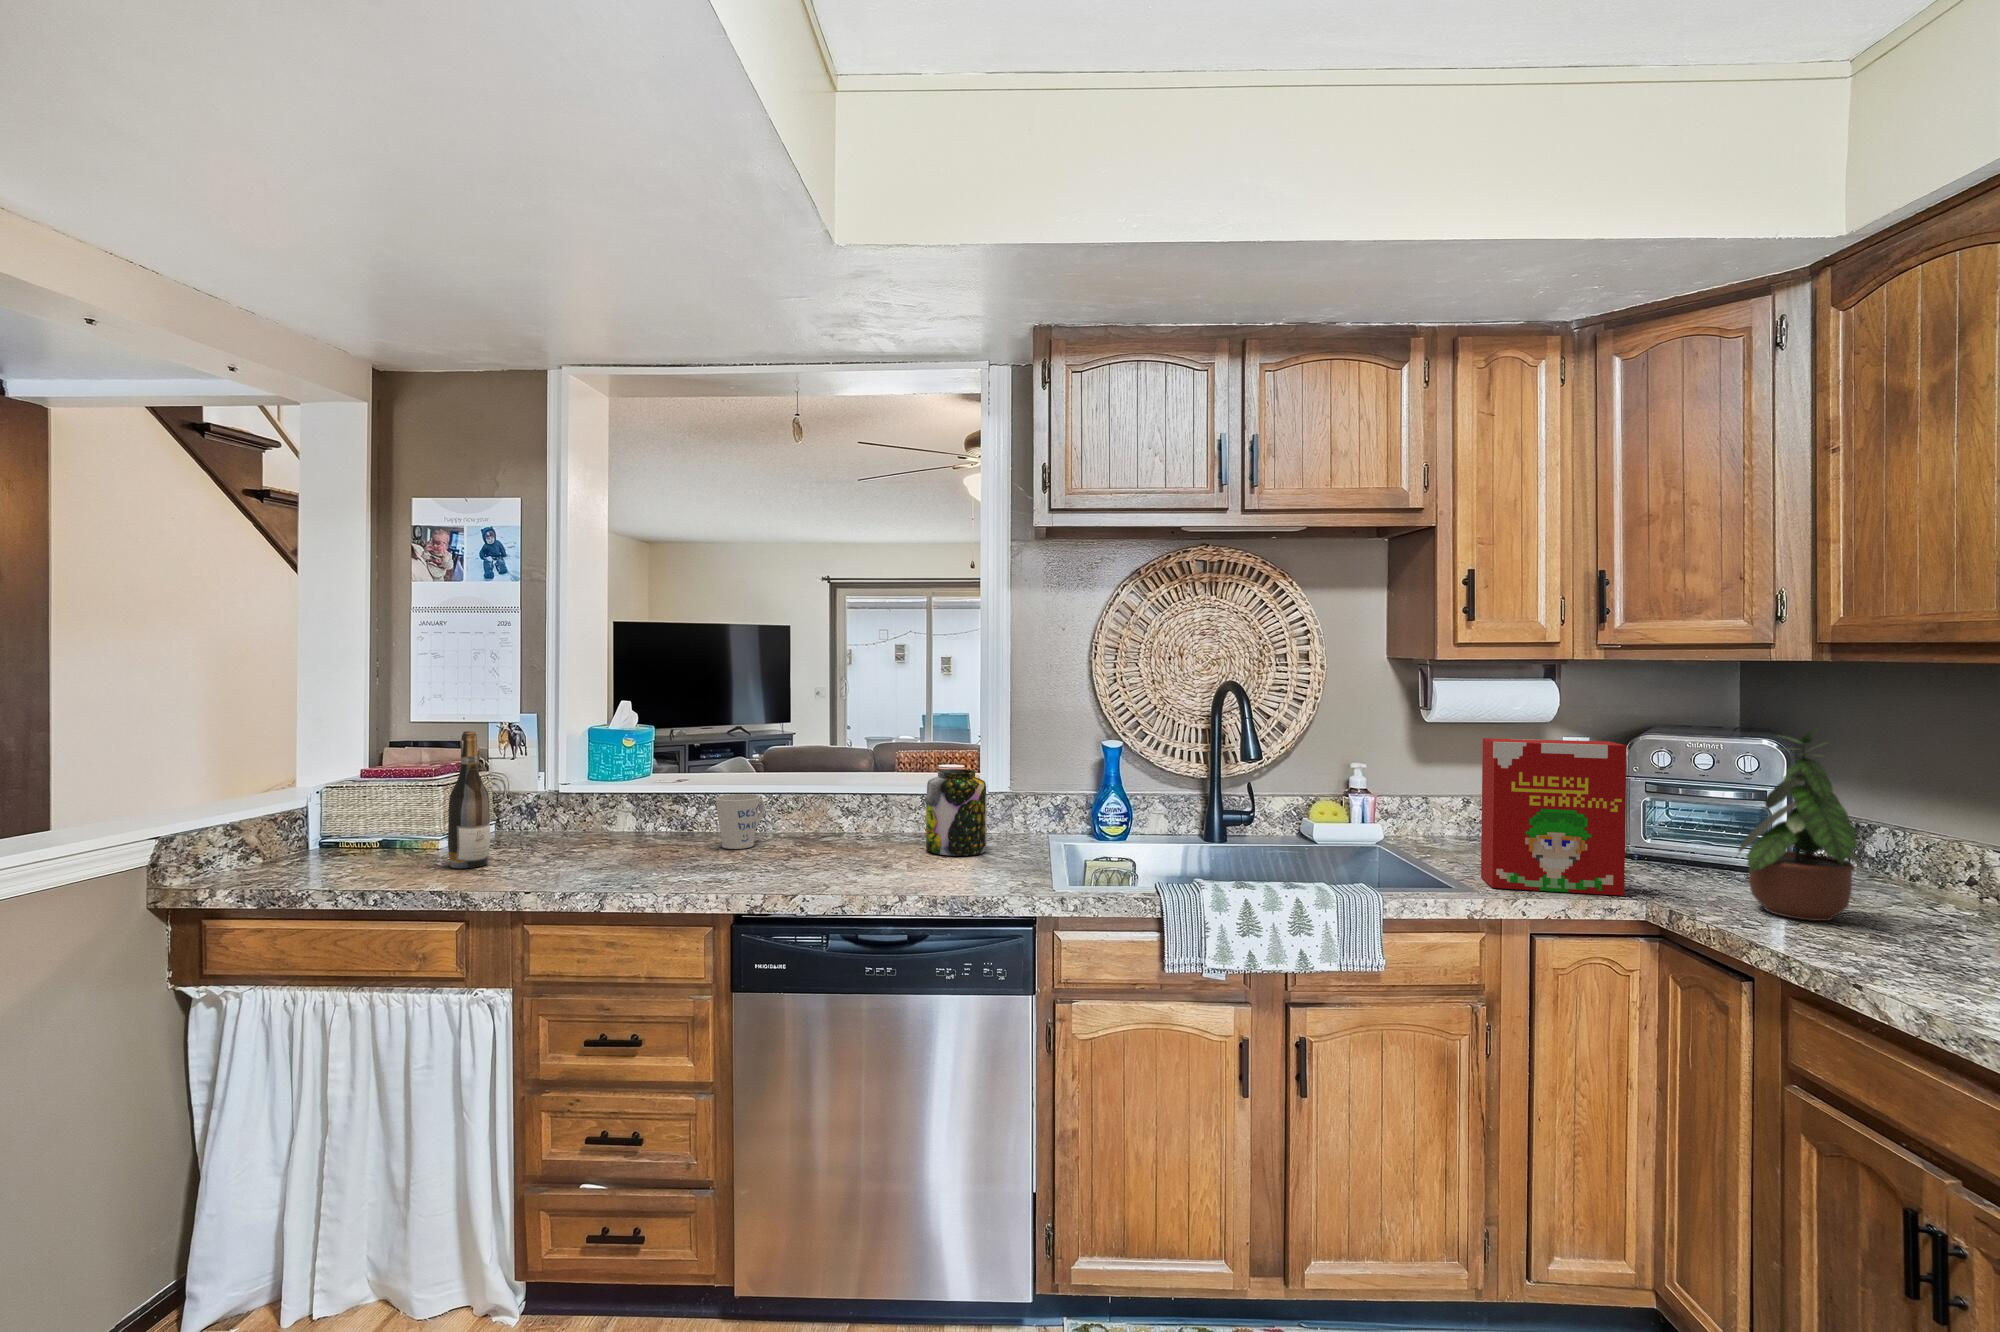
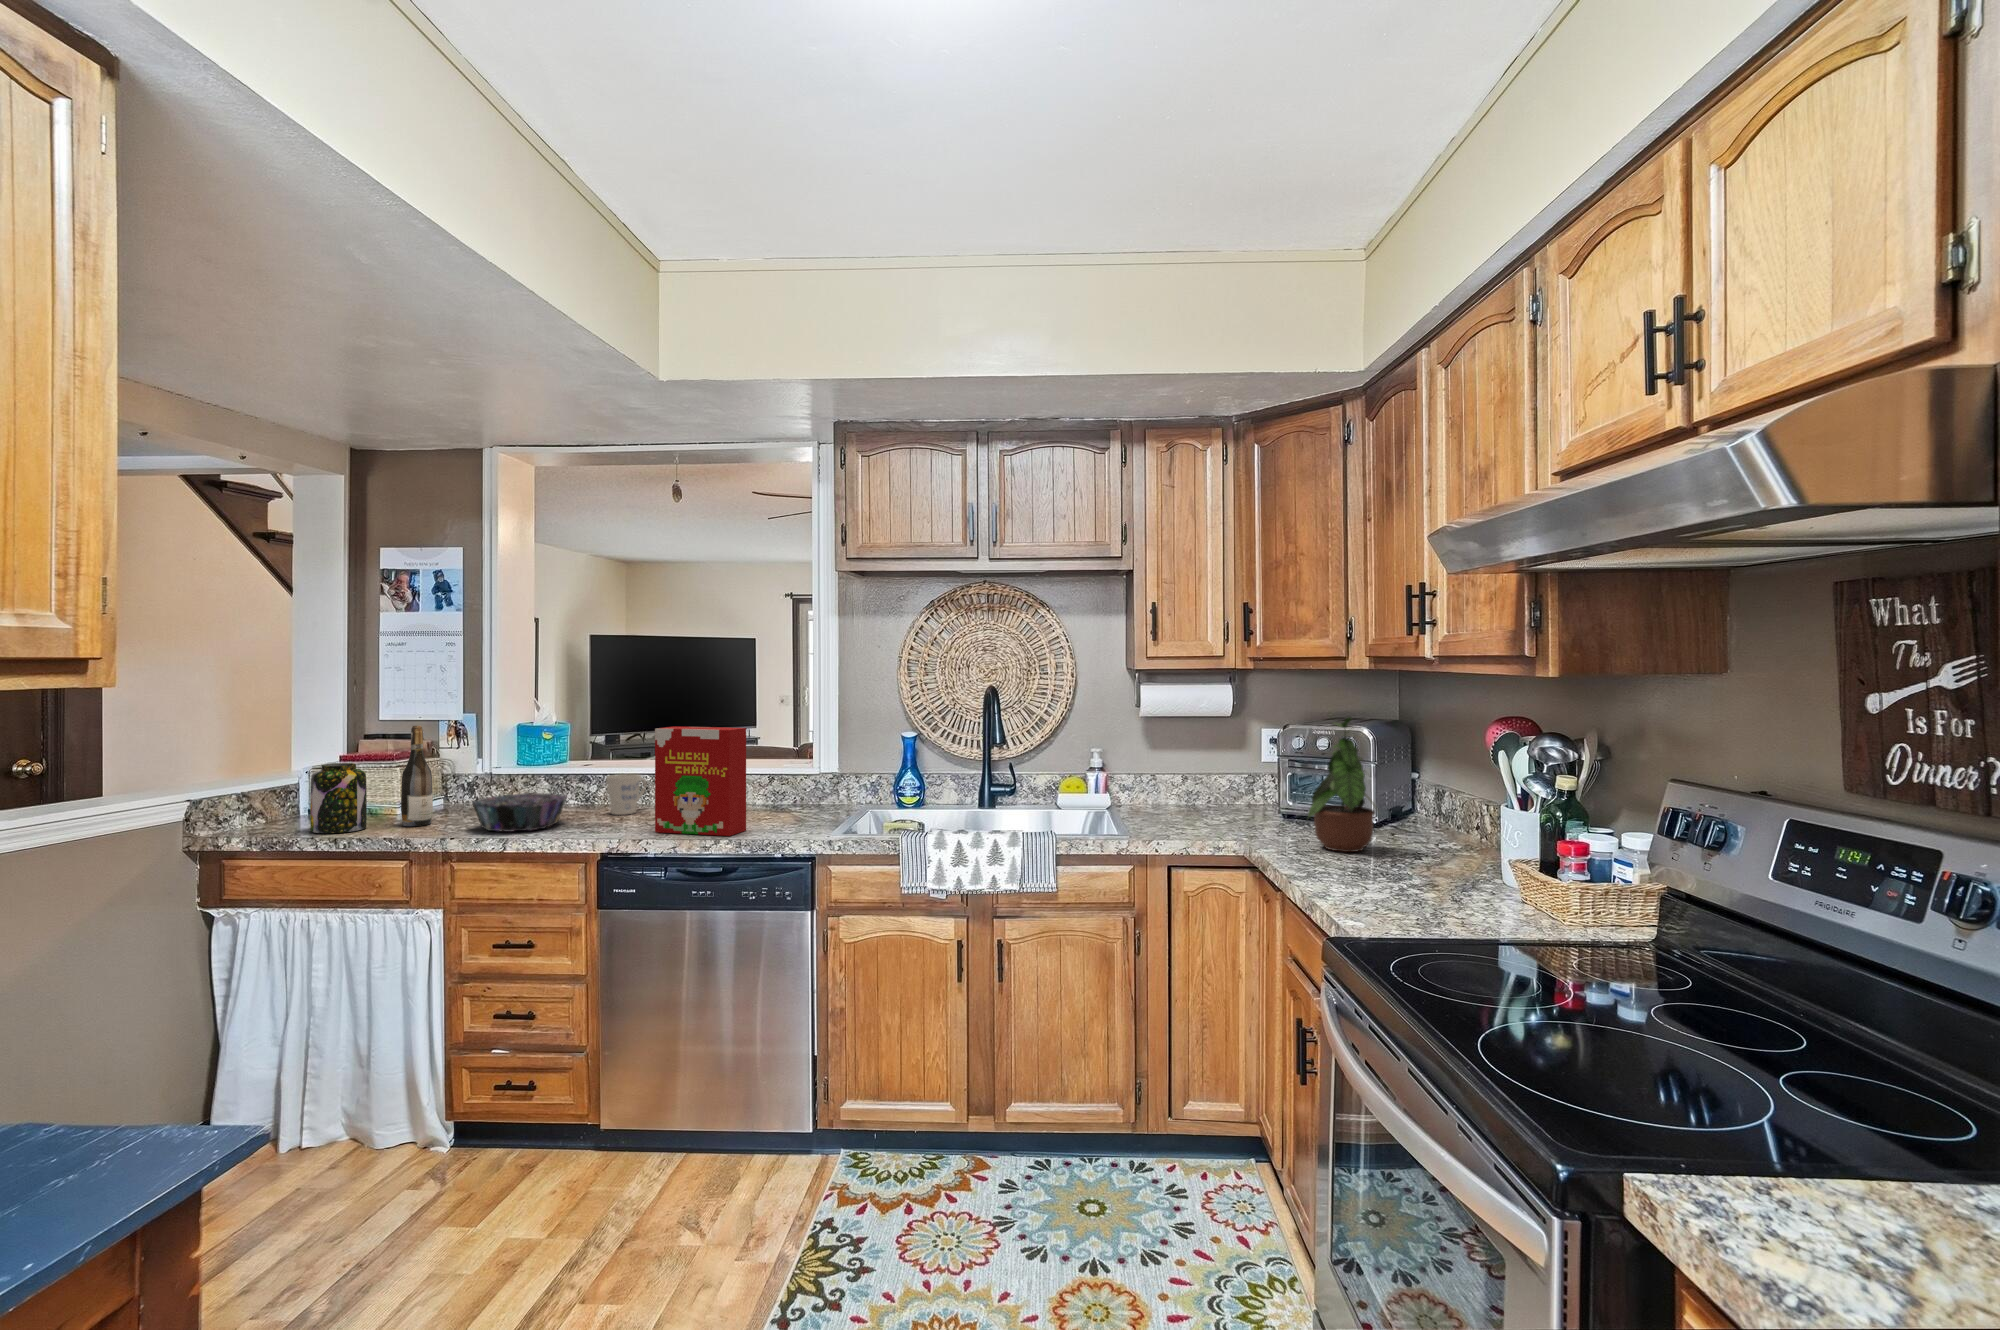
cereal box: present [1481,738,1626,896] -> present [655,726,746,836]
jar: present [926,769,987,856] -> present [310,763,367,833]
decorative bowl: none [545,821,673,878] -> present [472,793,567,832]

